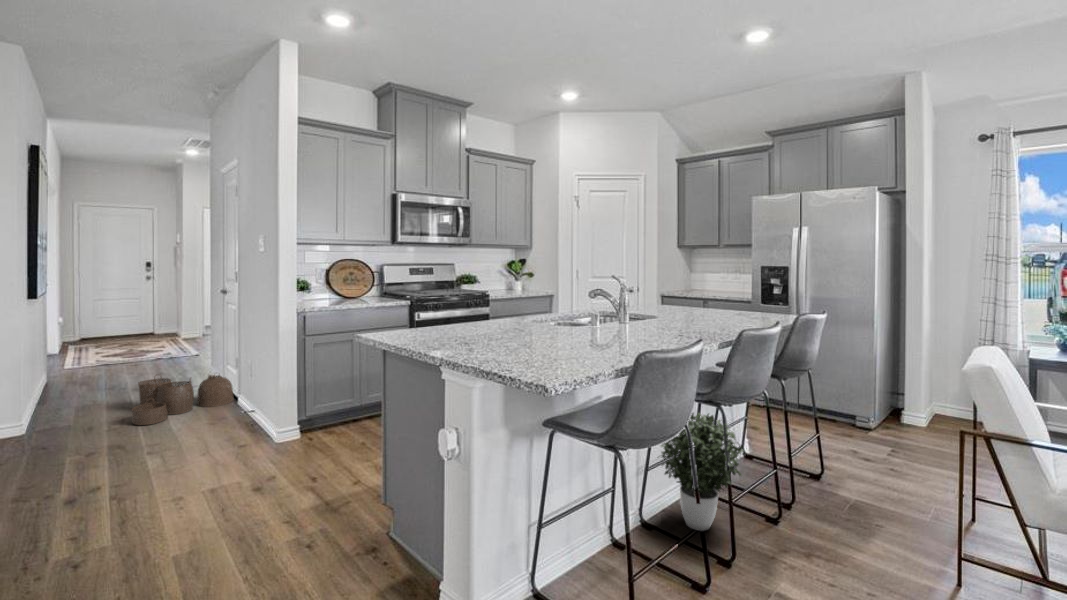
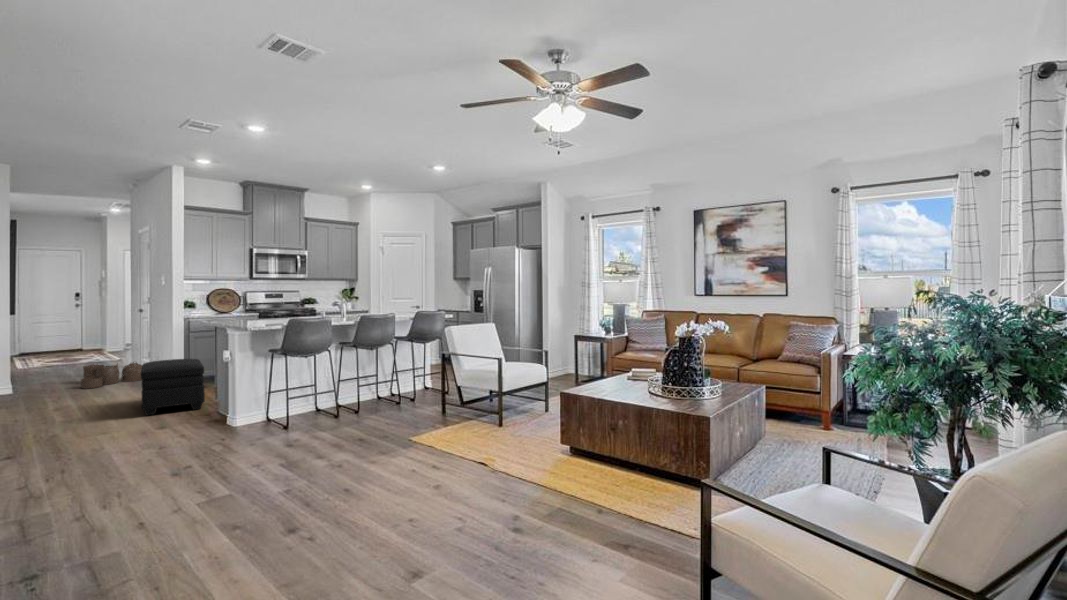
ottoman: none [228,395,359,547] -> present [141,359,205,415]
potted plant: present [661,413,743,531] -> none [344,355,383,406]

